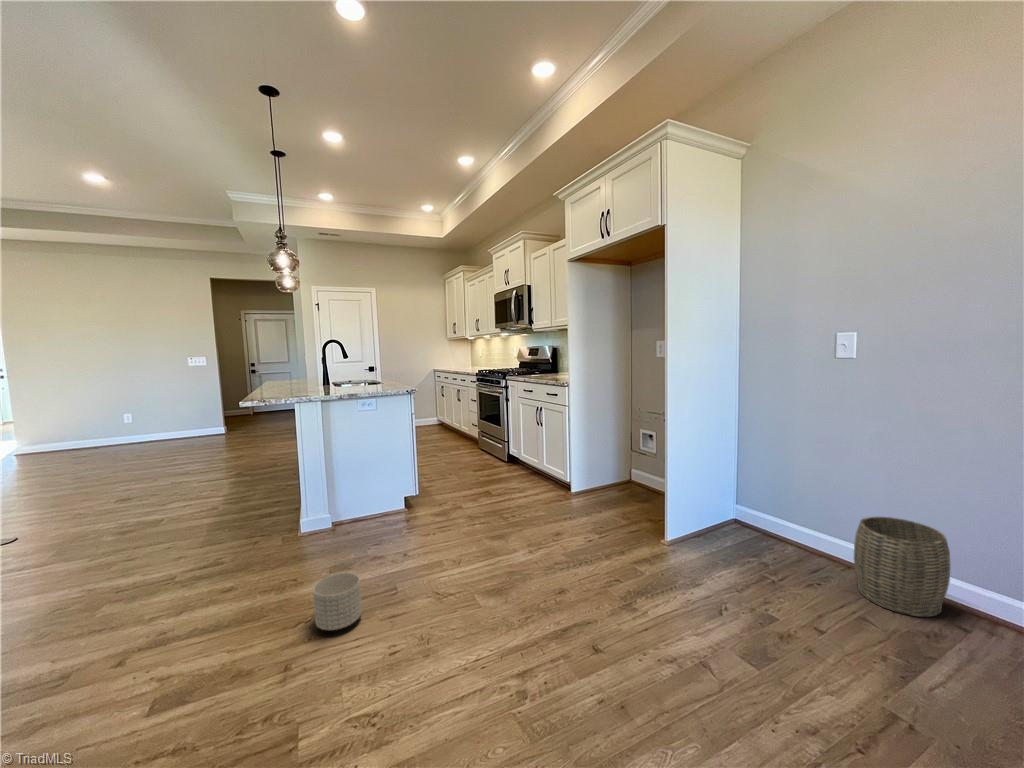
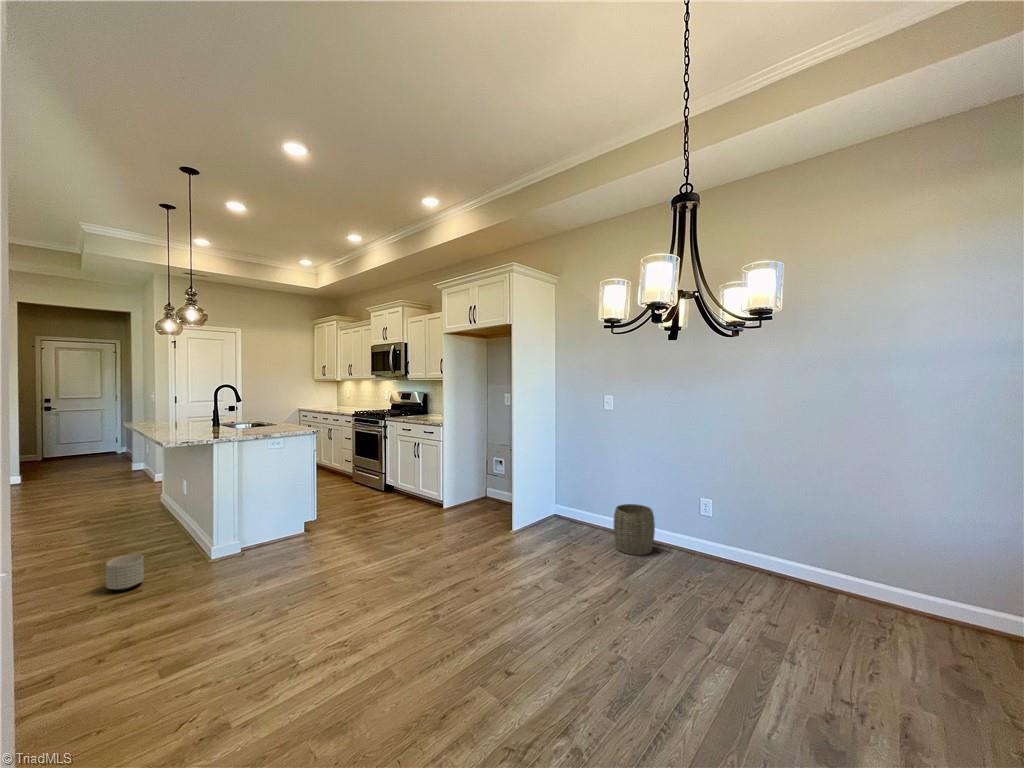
planter: present [313,572,362,630] -> present [106,555,144,590]

